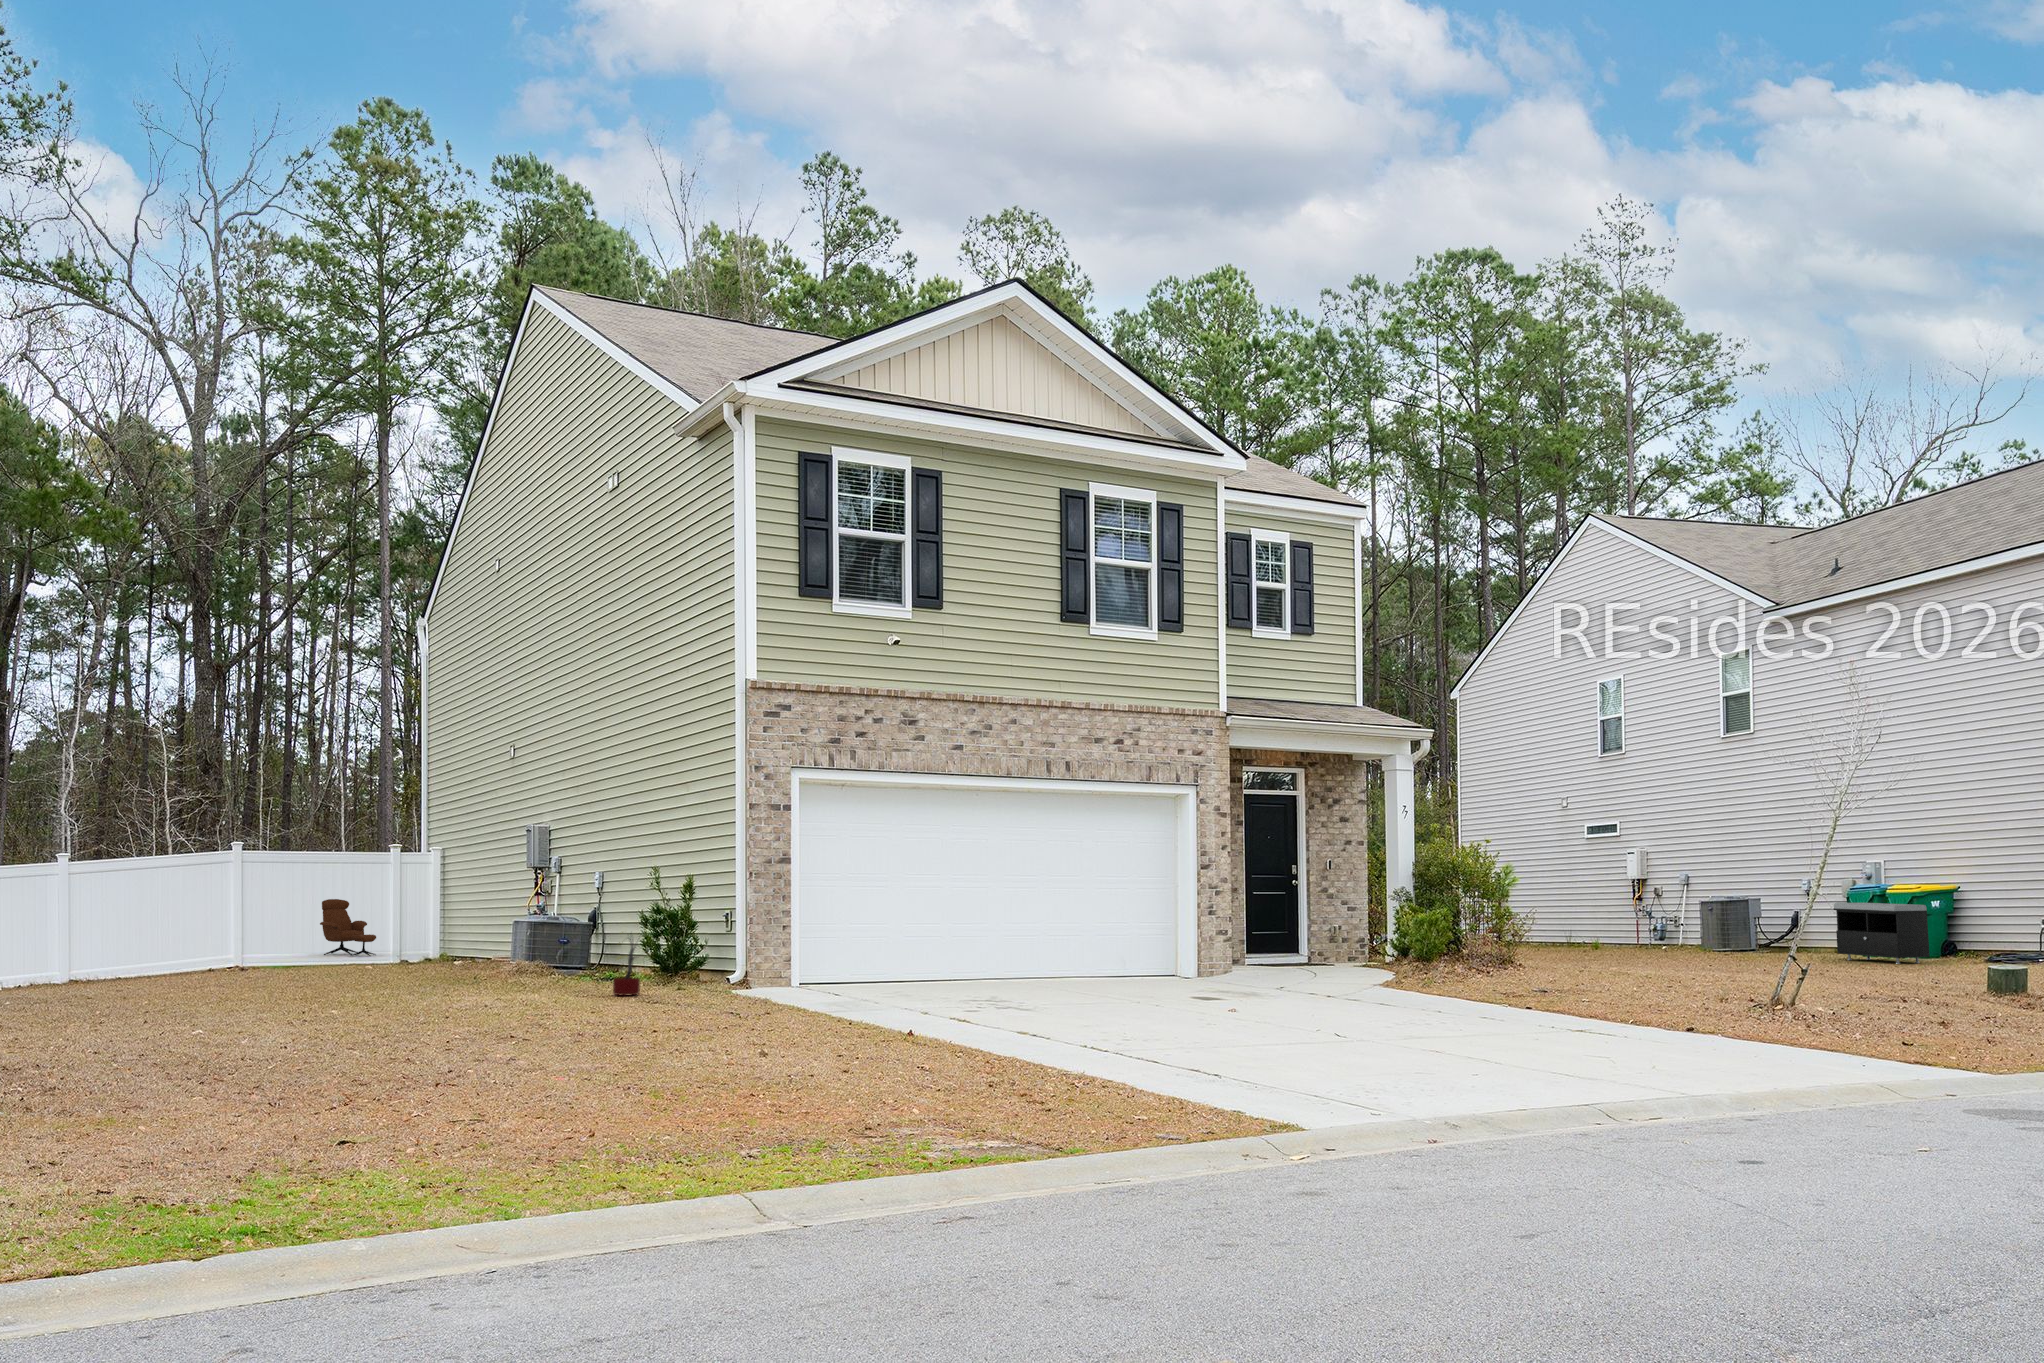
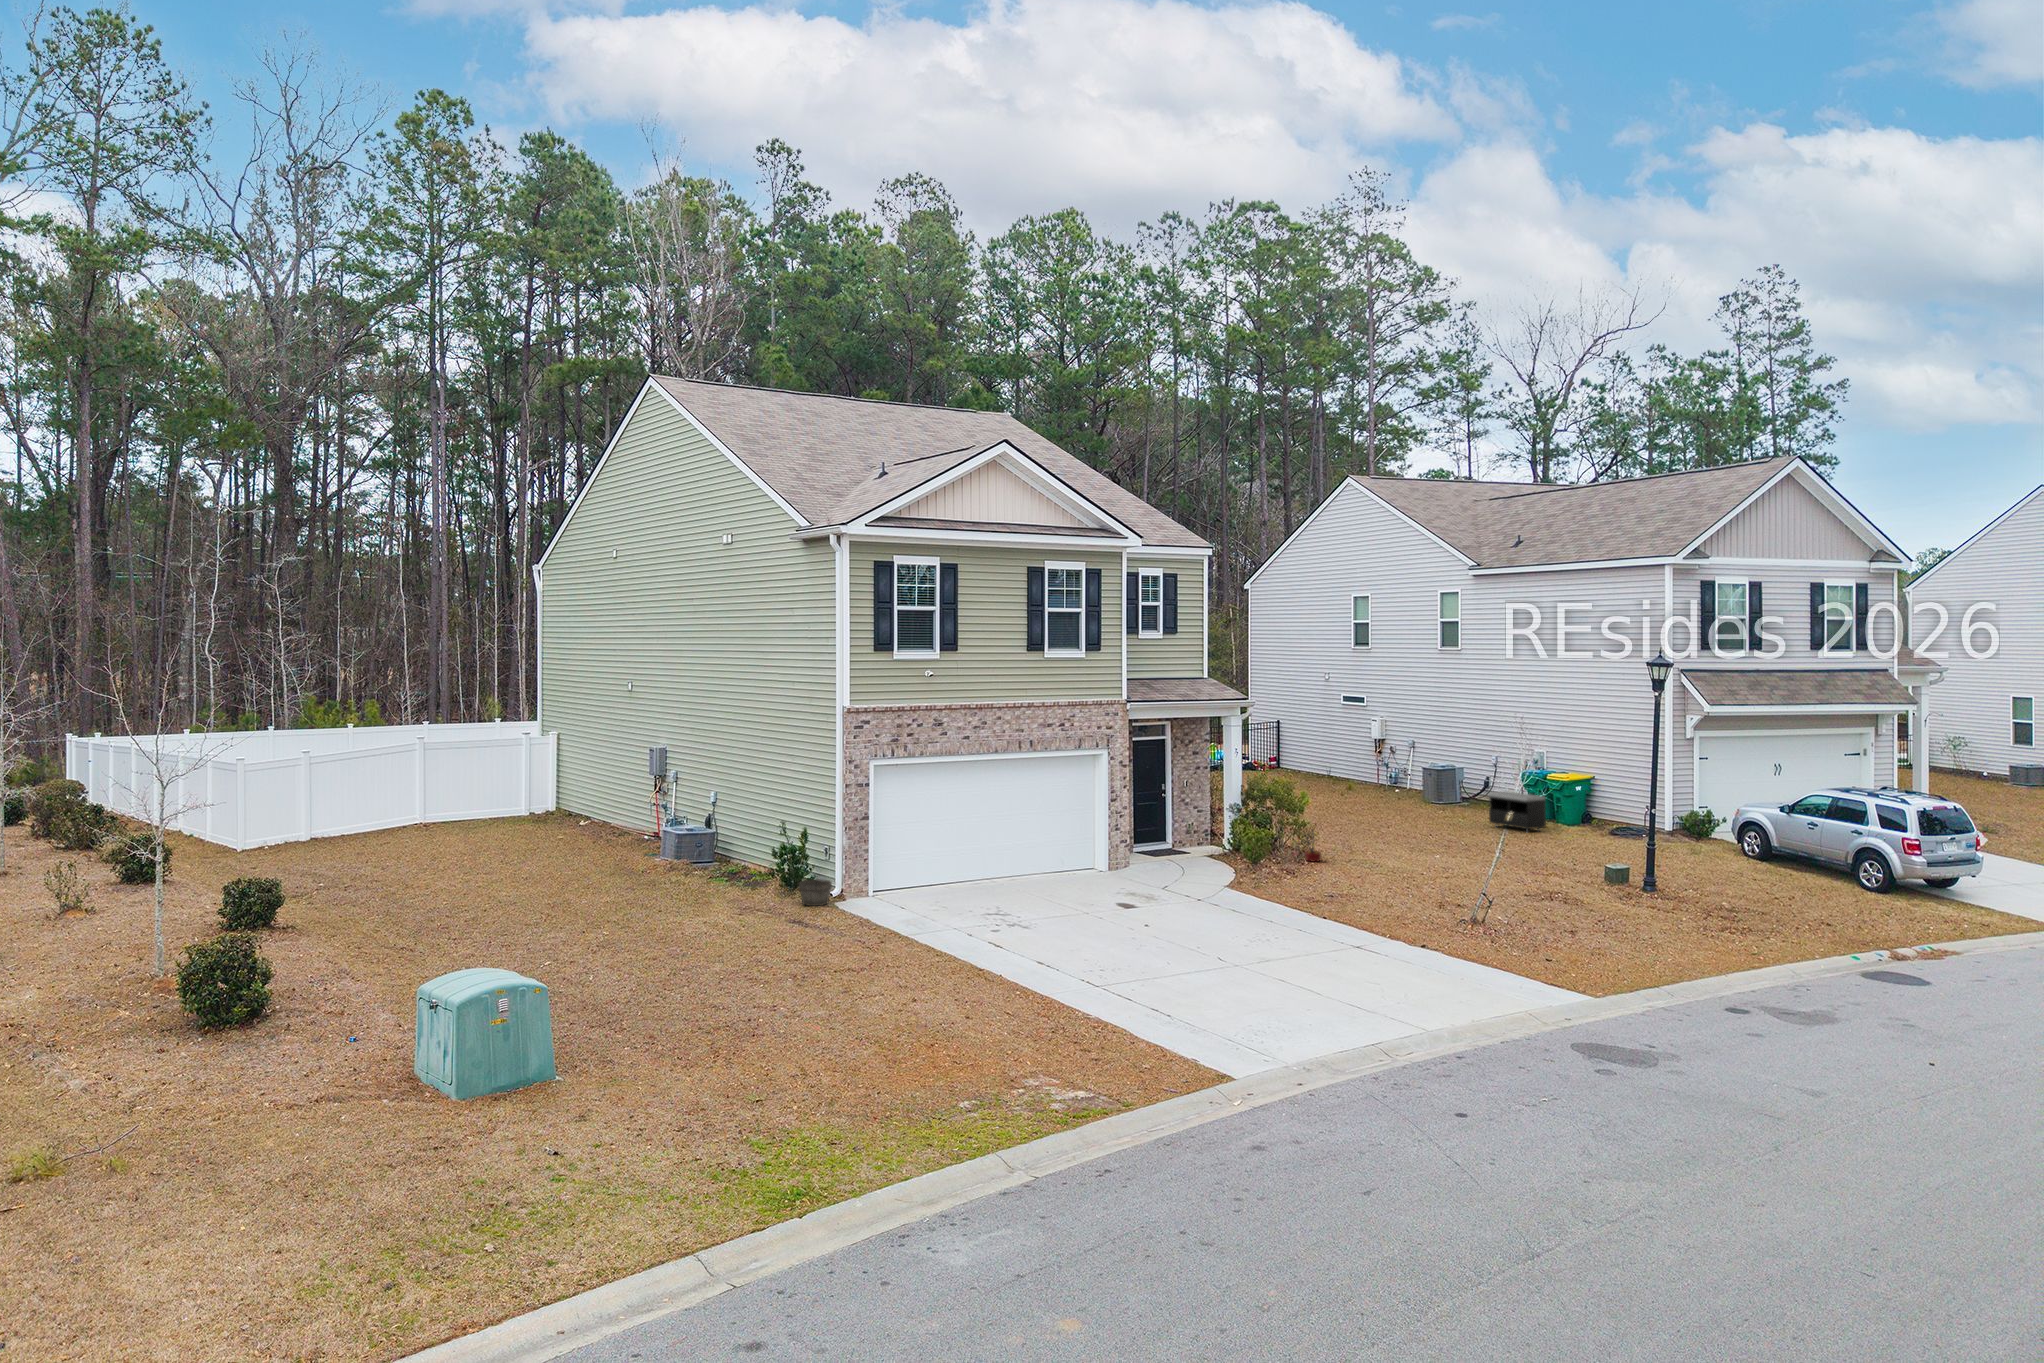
lounge chair: present [320,899,376,956] -> none [557,802,593,841]
decorative plant: present [613,933,640,995] -> present [1306,829,1321,861]
wooden bucket: none [670,953,727,1001] -> present [799,878,832,906]

